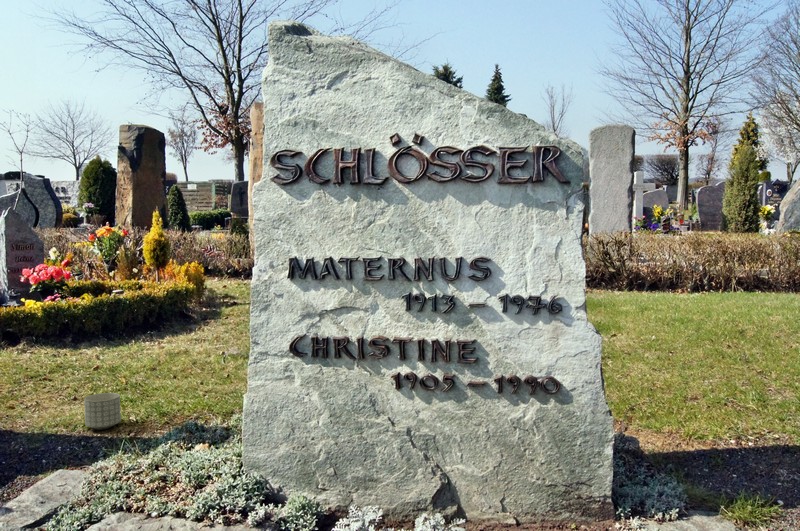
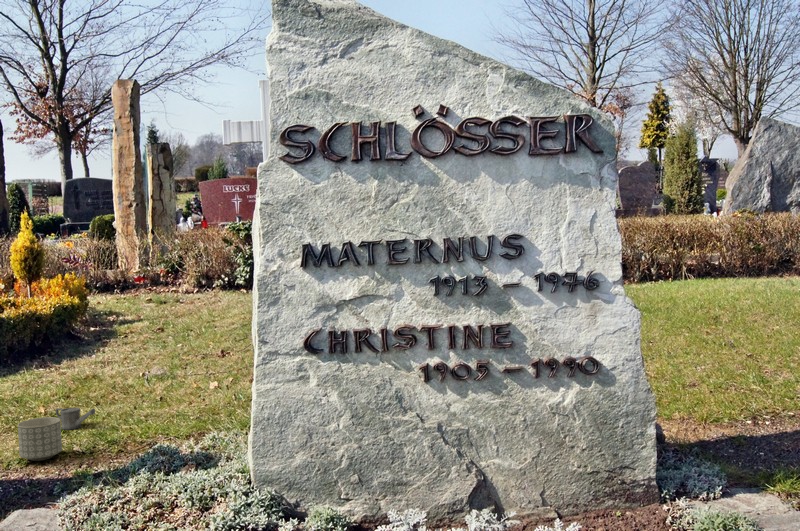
watering can: none [128,384,157,403] -> present [56,408,95,430]

